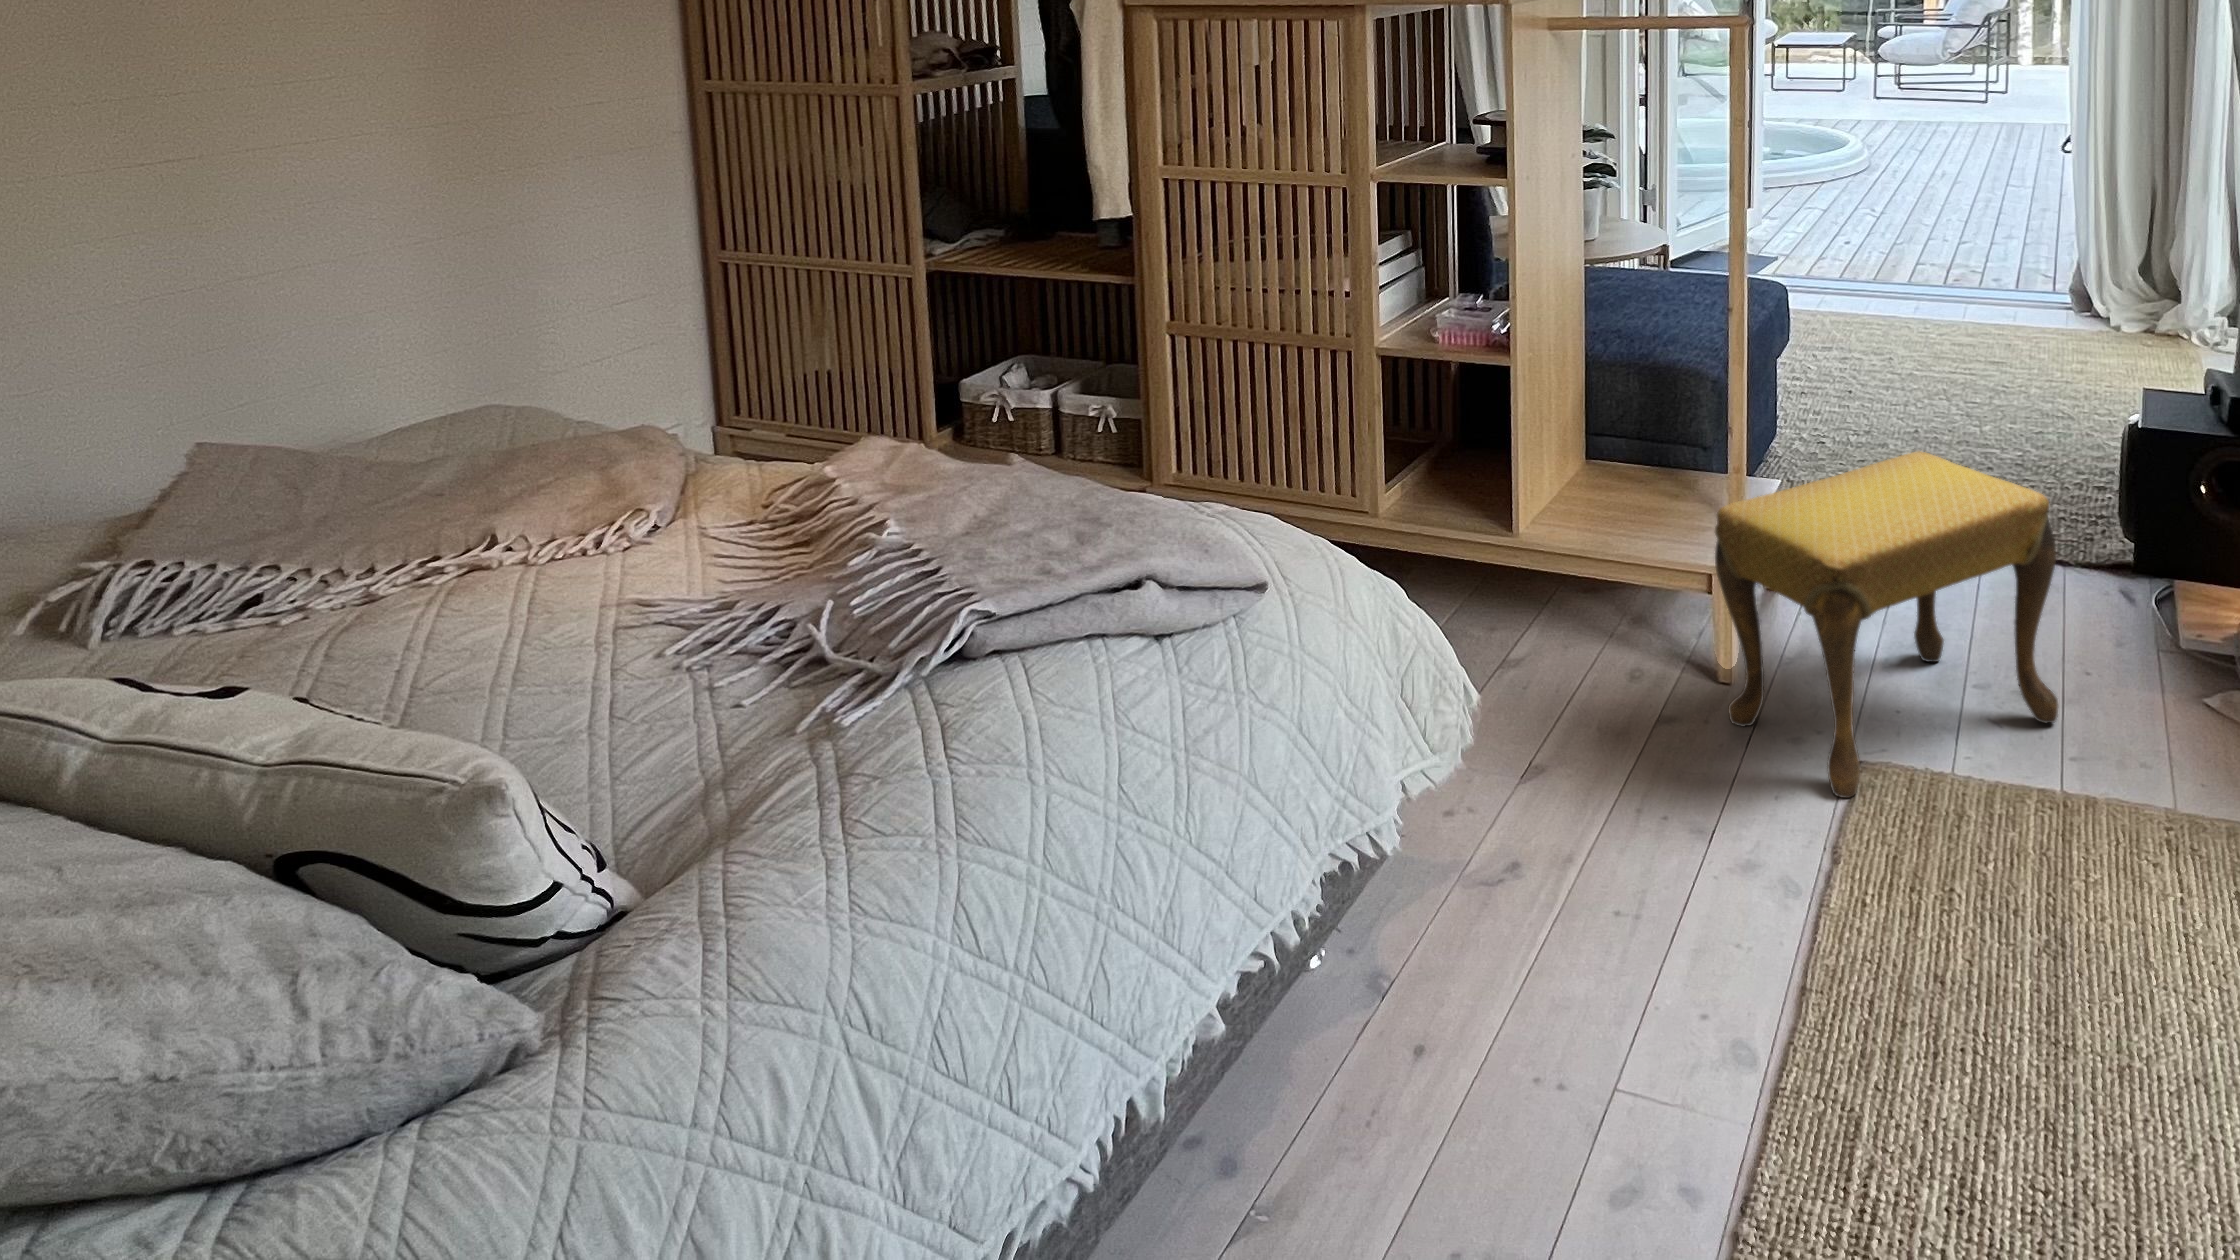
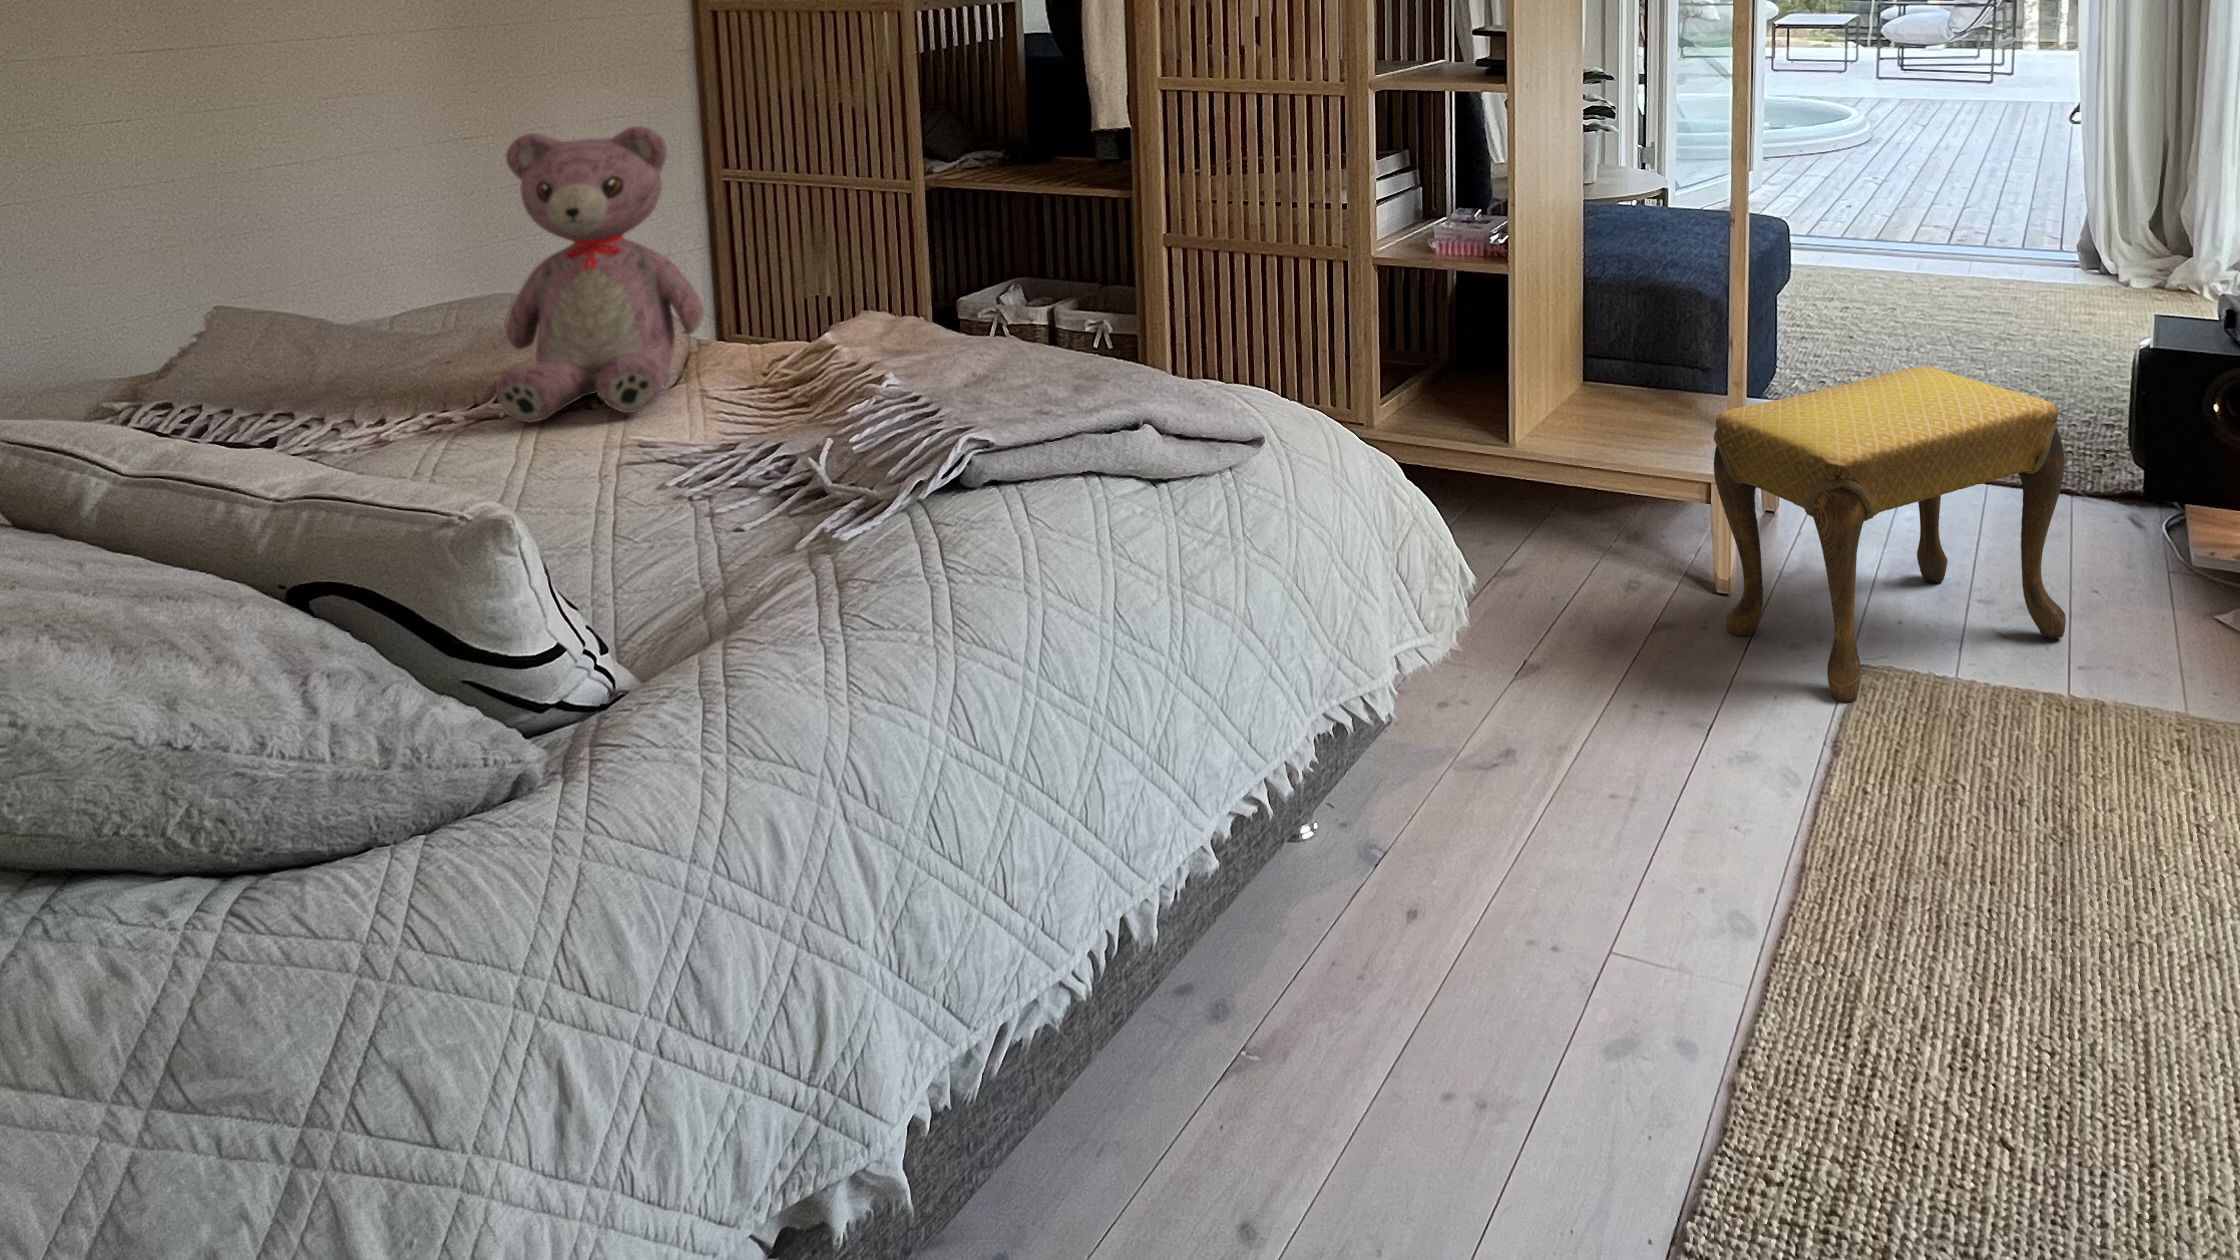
teddy bear: none [490,266,703,575] -> present [496,126,704,423]

